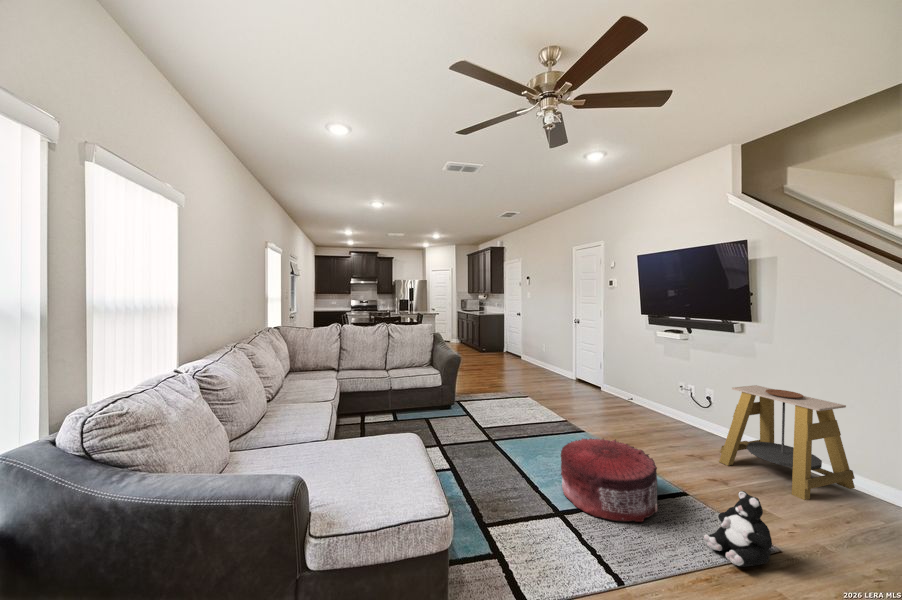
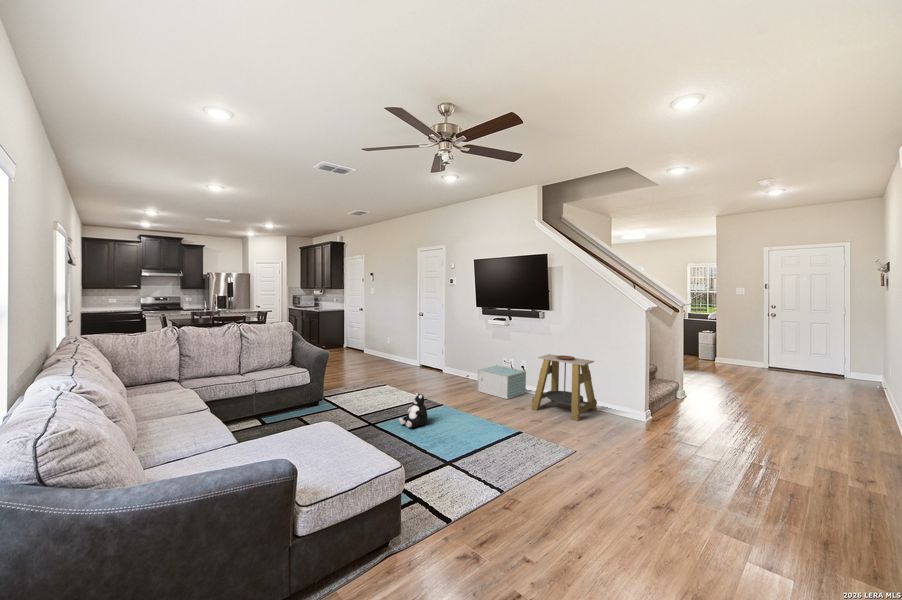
storage box: none [641,391,717,440] -> present [478,365,526,399]
pouf: present [561,438,657,522] -> none [441,402,508,459]
plush toy: present [704,491,772,567] -> present [399,393,427,427]

